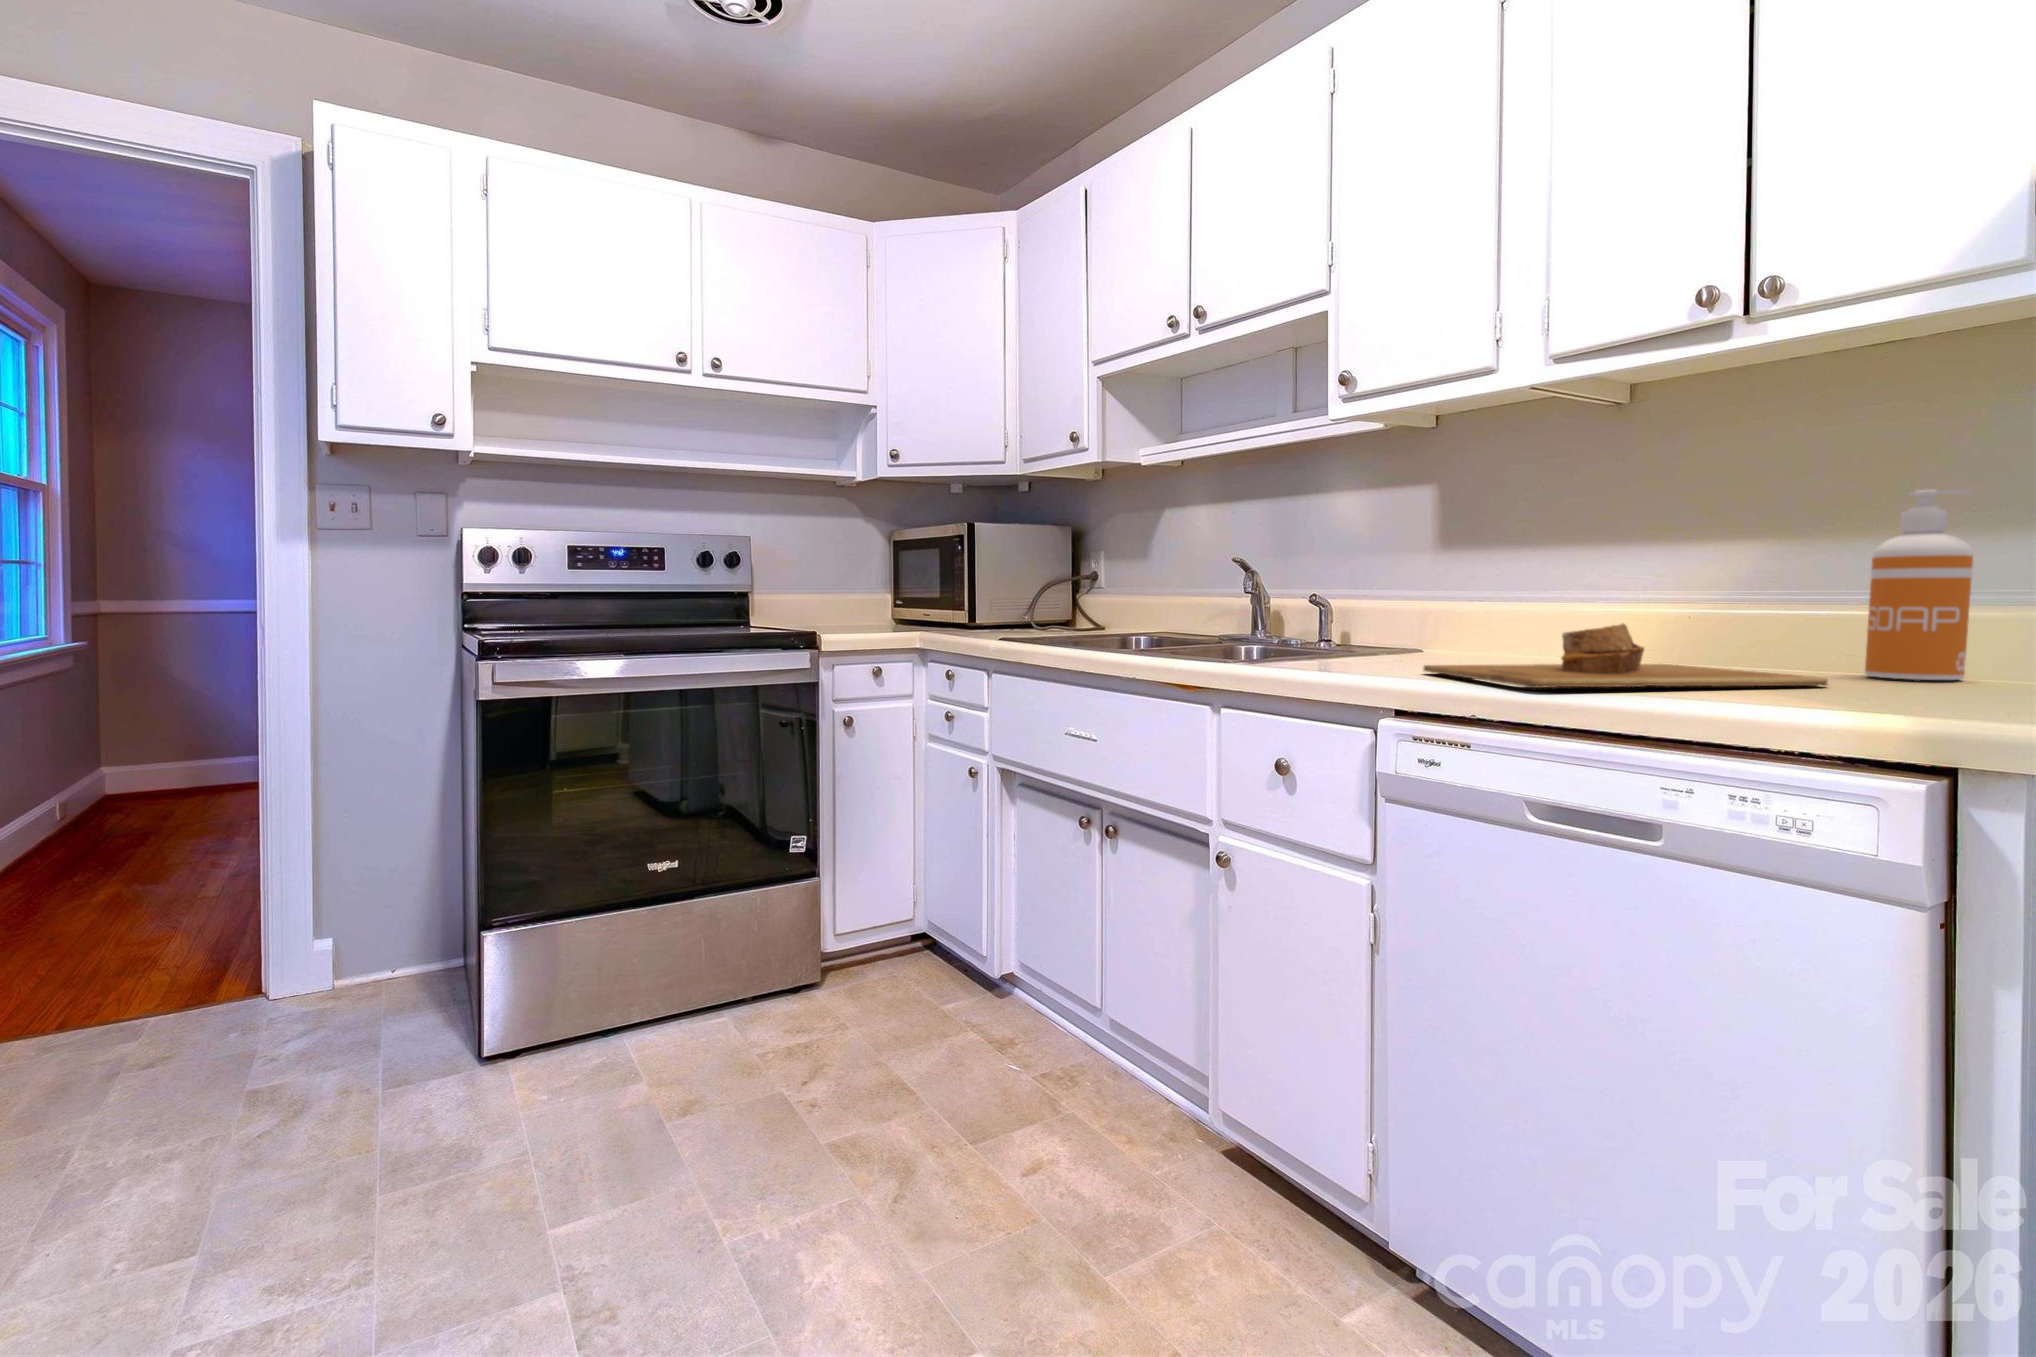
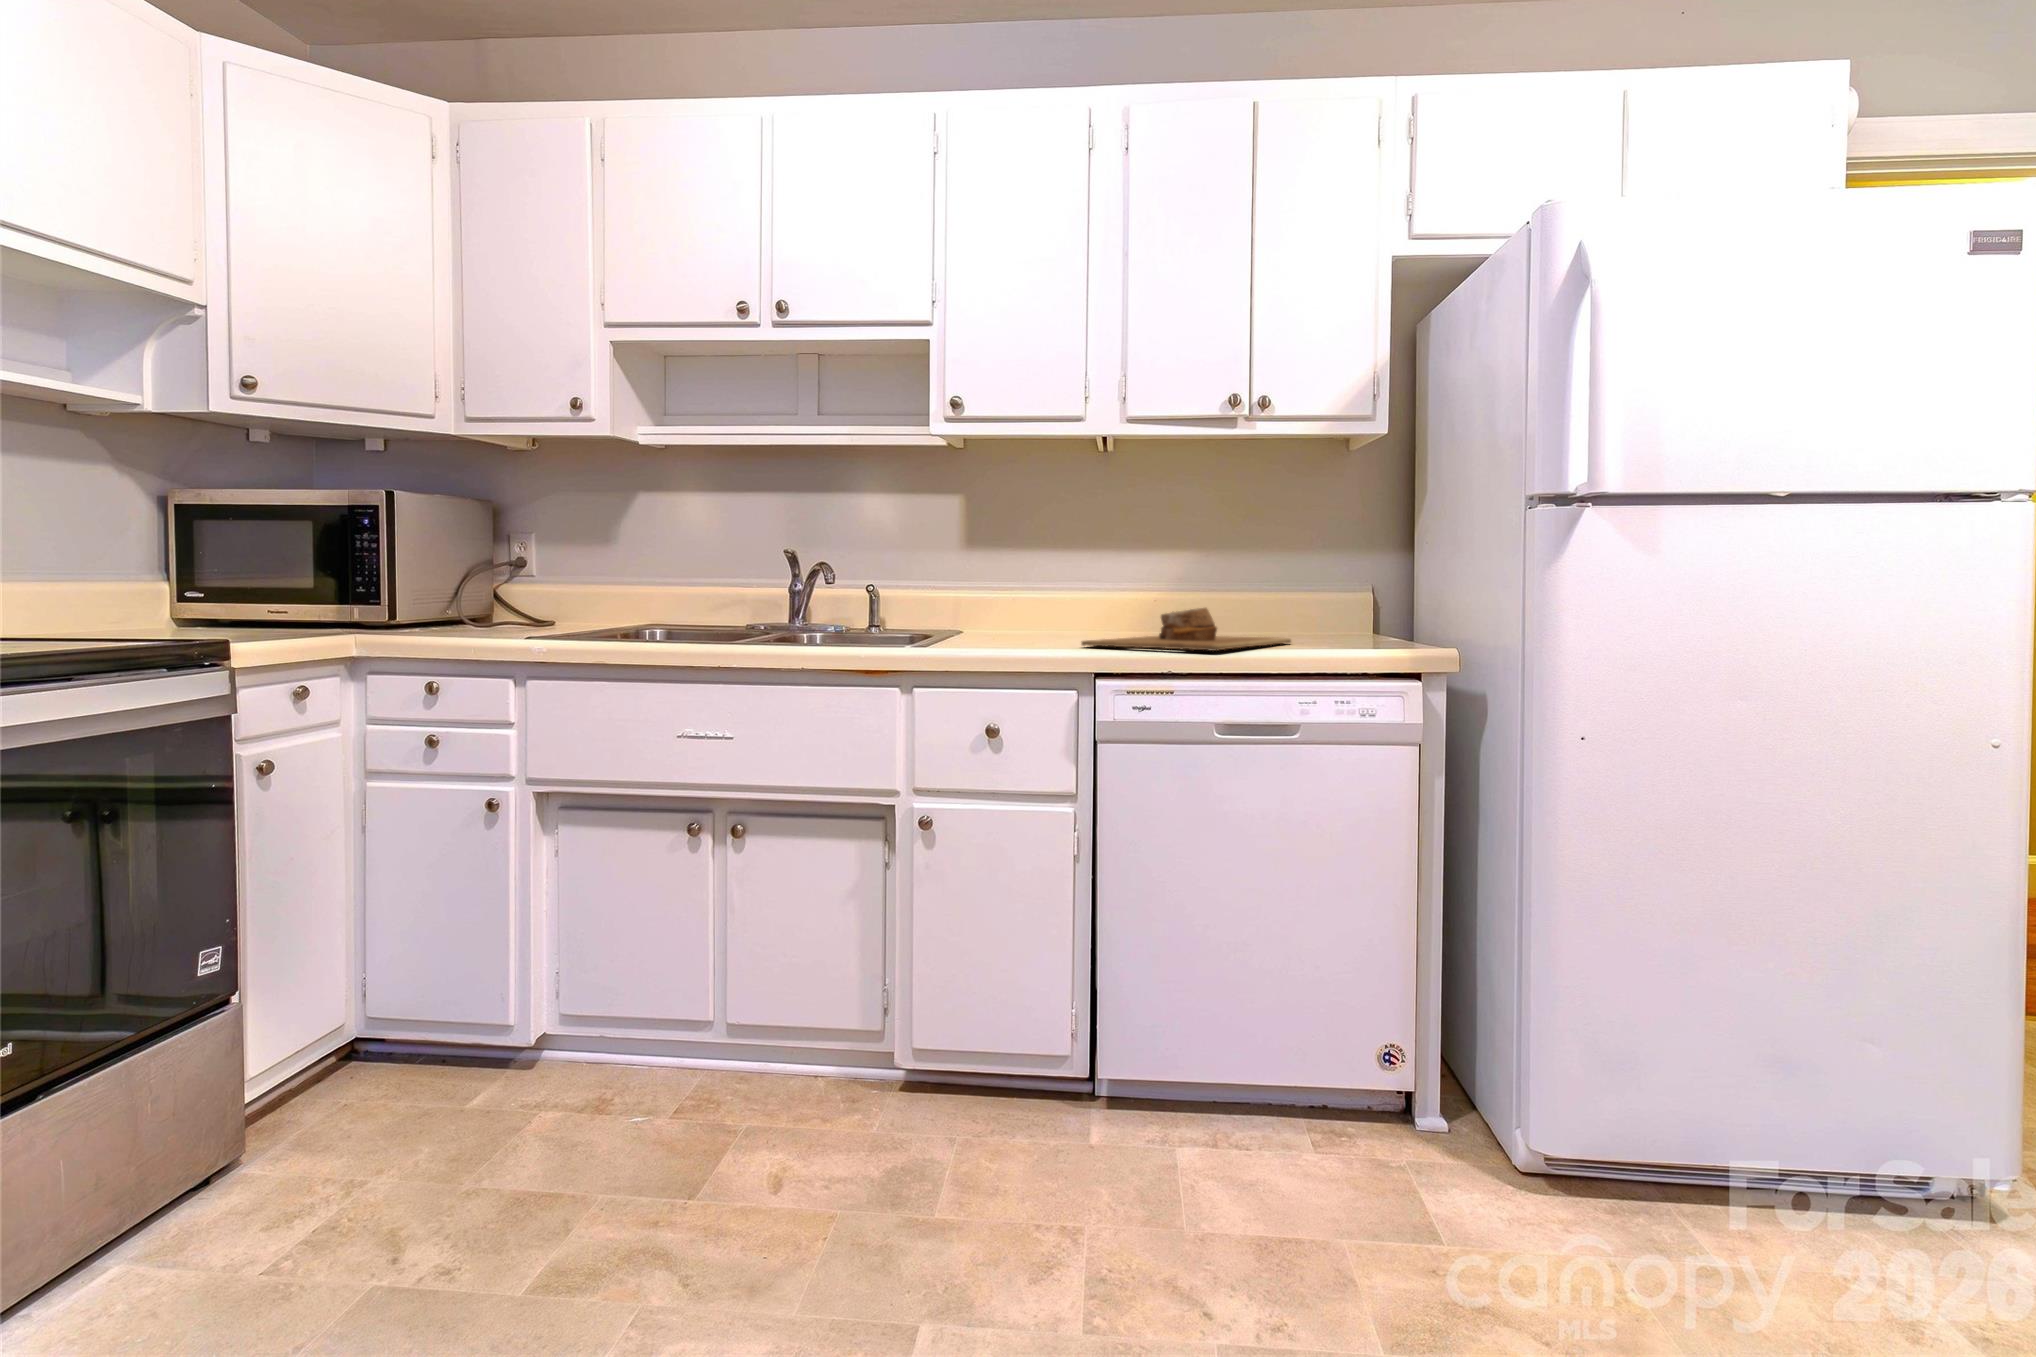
soap dispenser: present [1865,489,1973,680] -> none [1267,529,1313,638]

